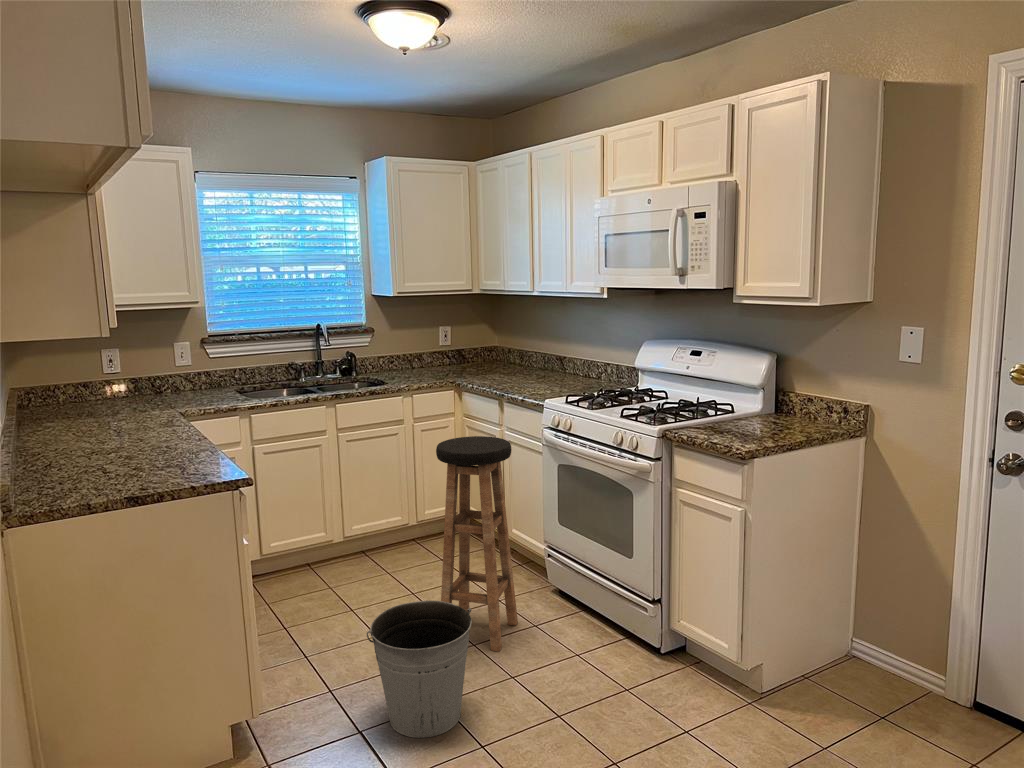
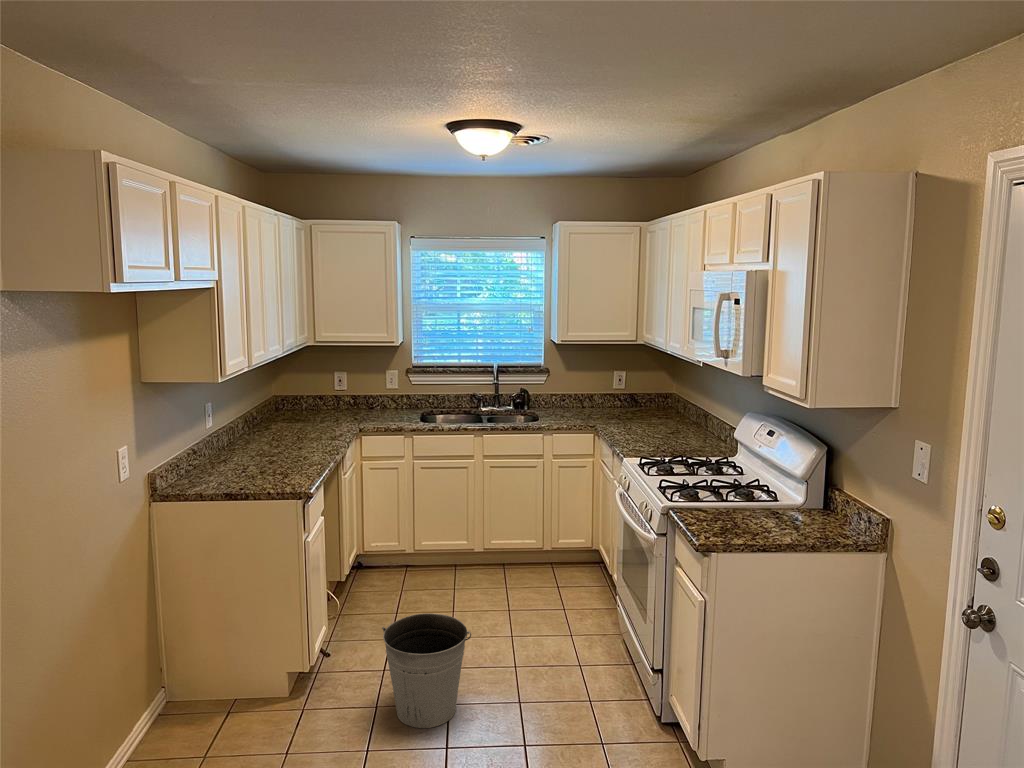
bar stool: present [436,436,518,652] -> none [489,482,567,678]

